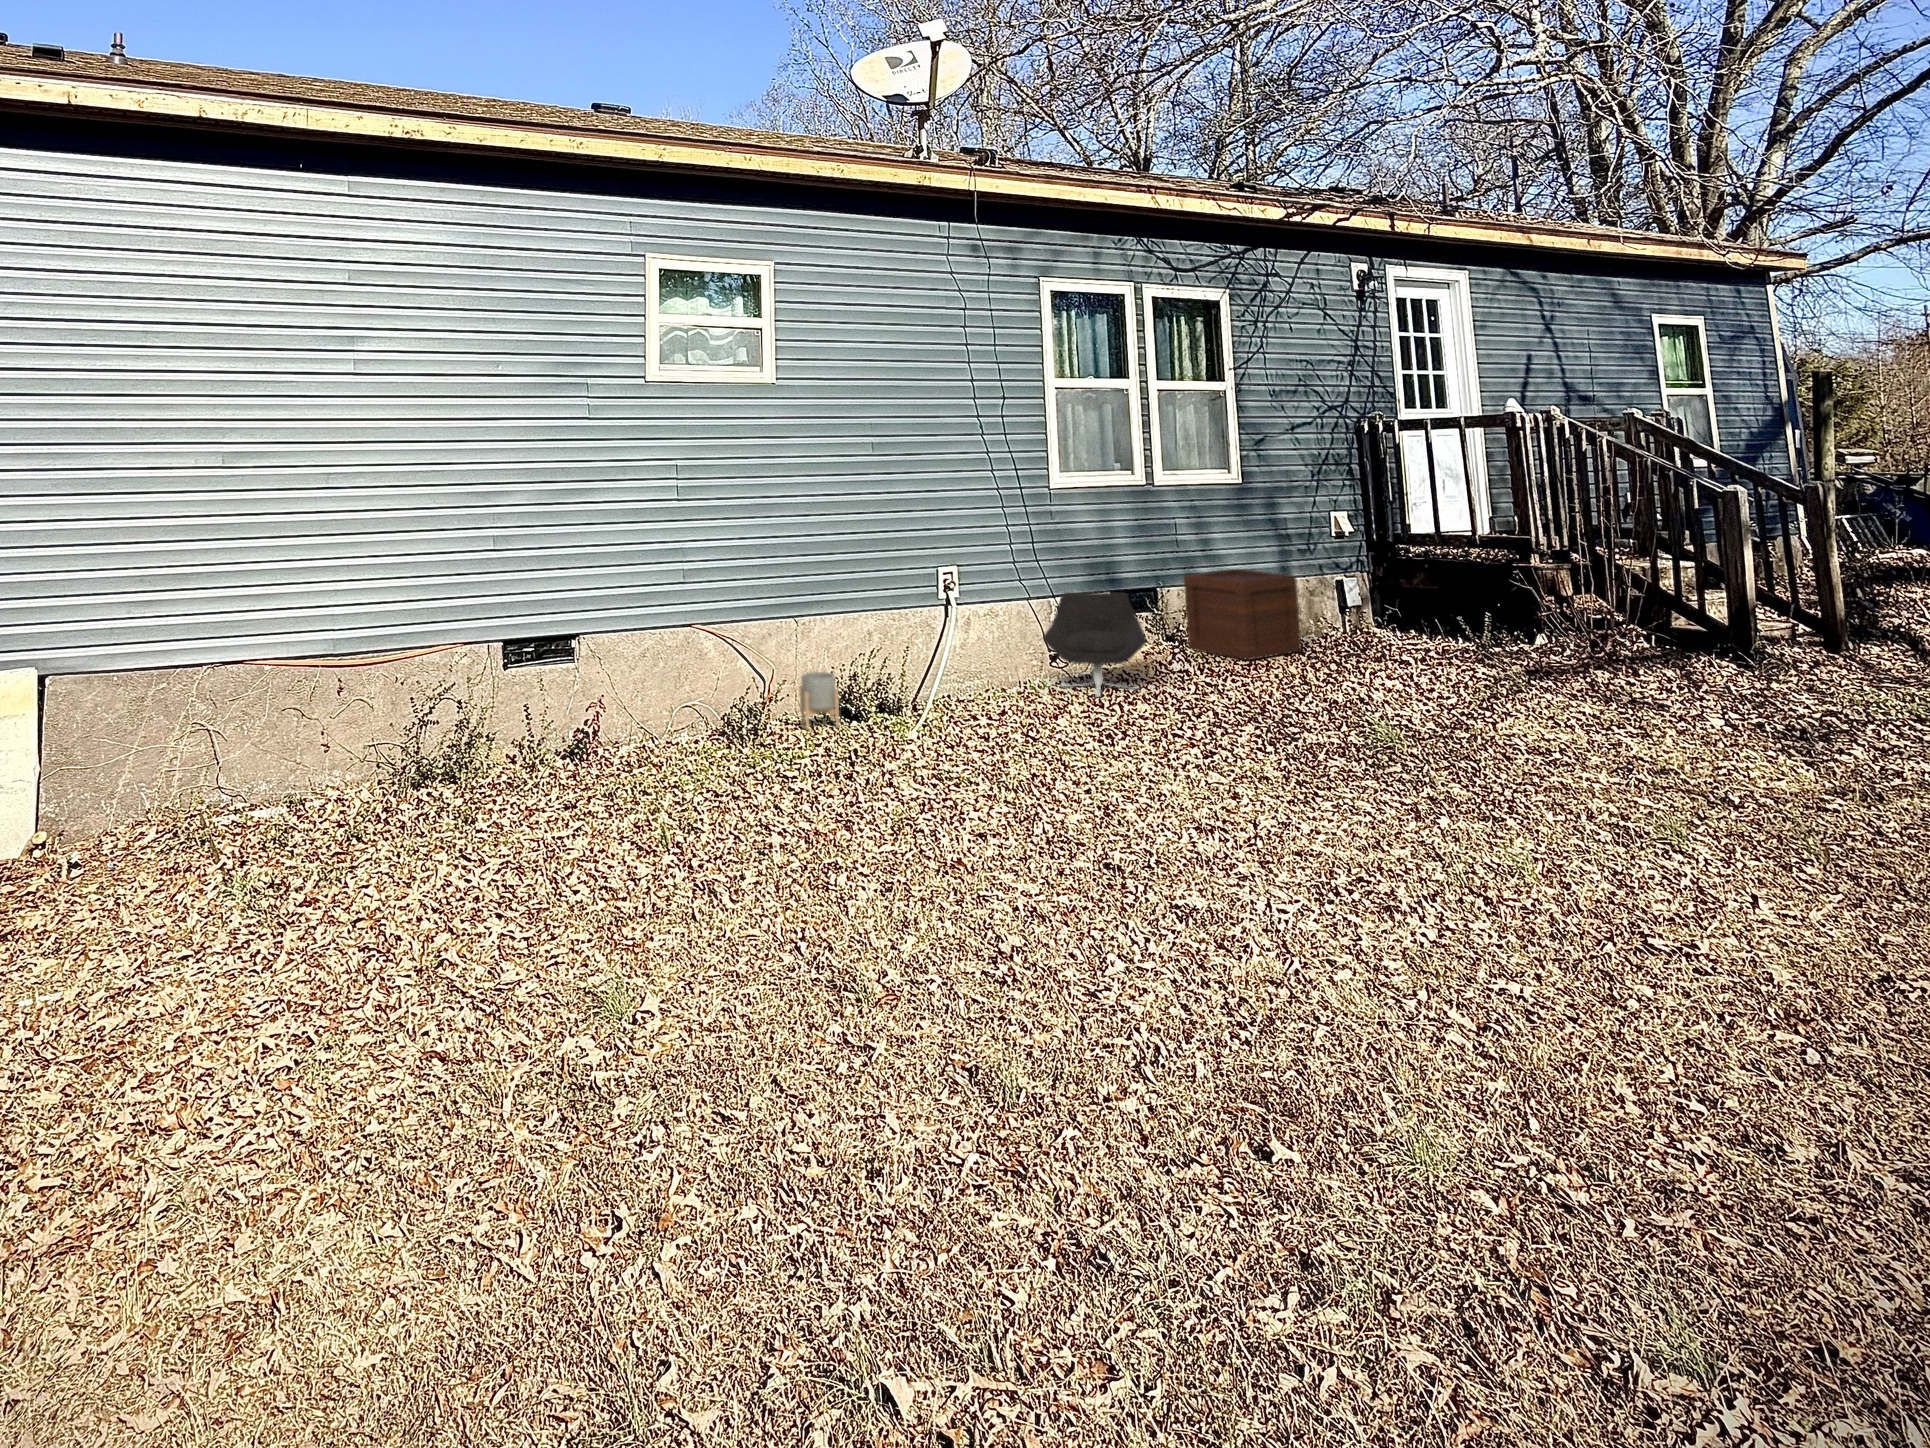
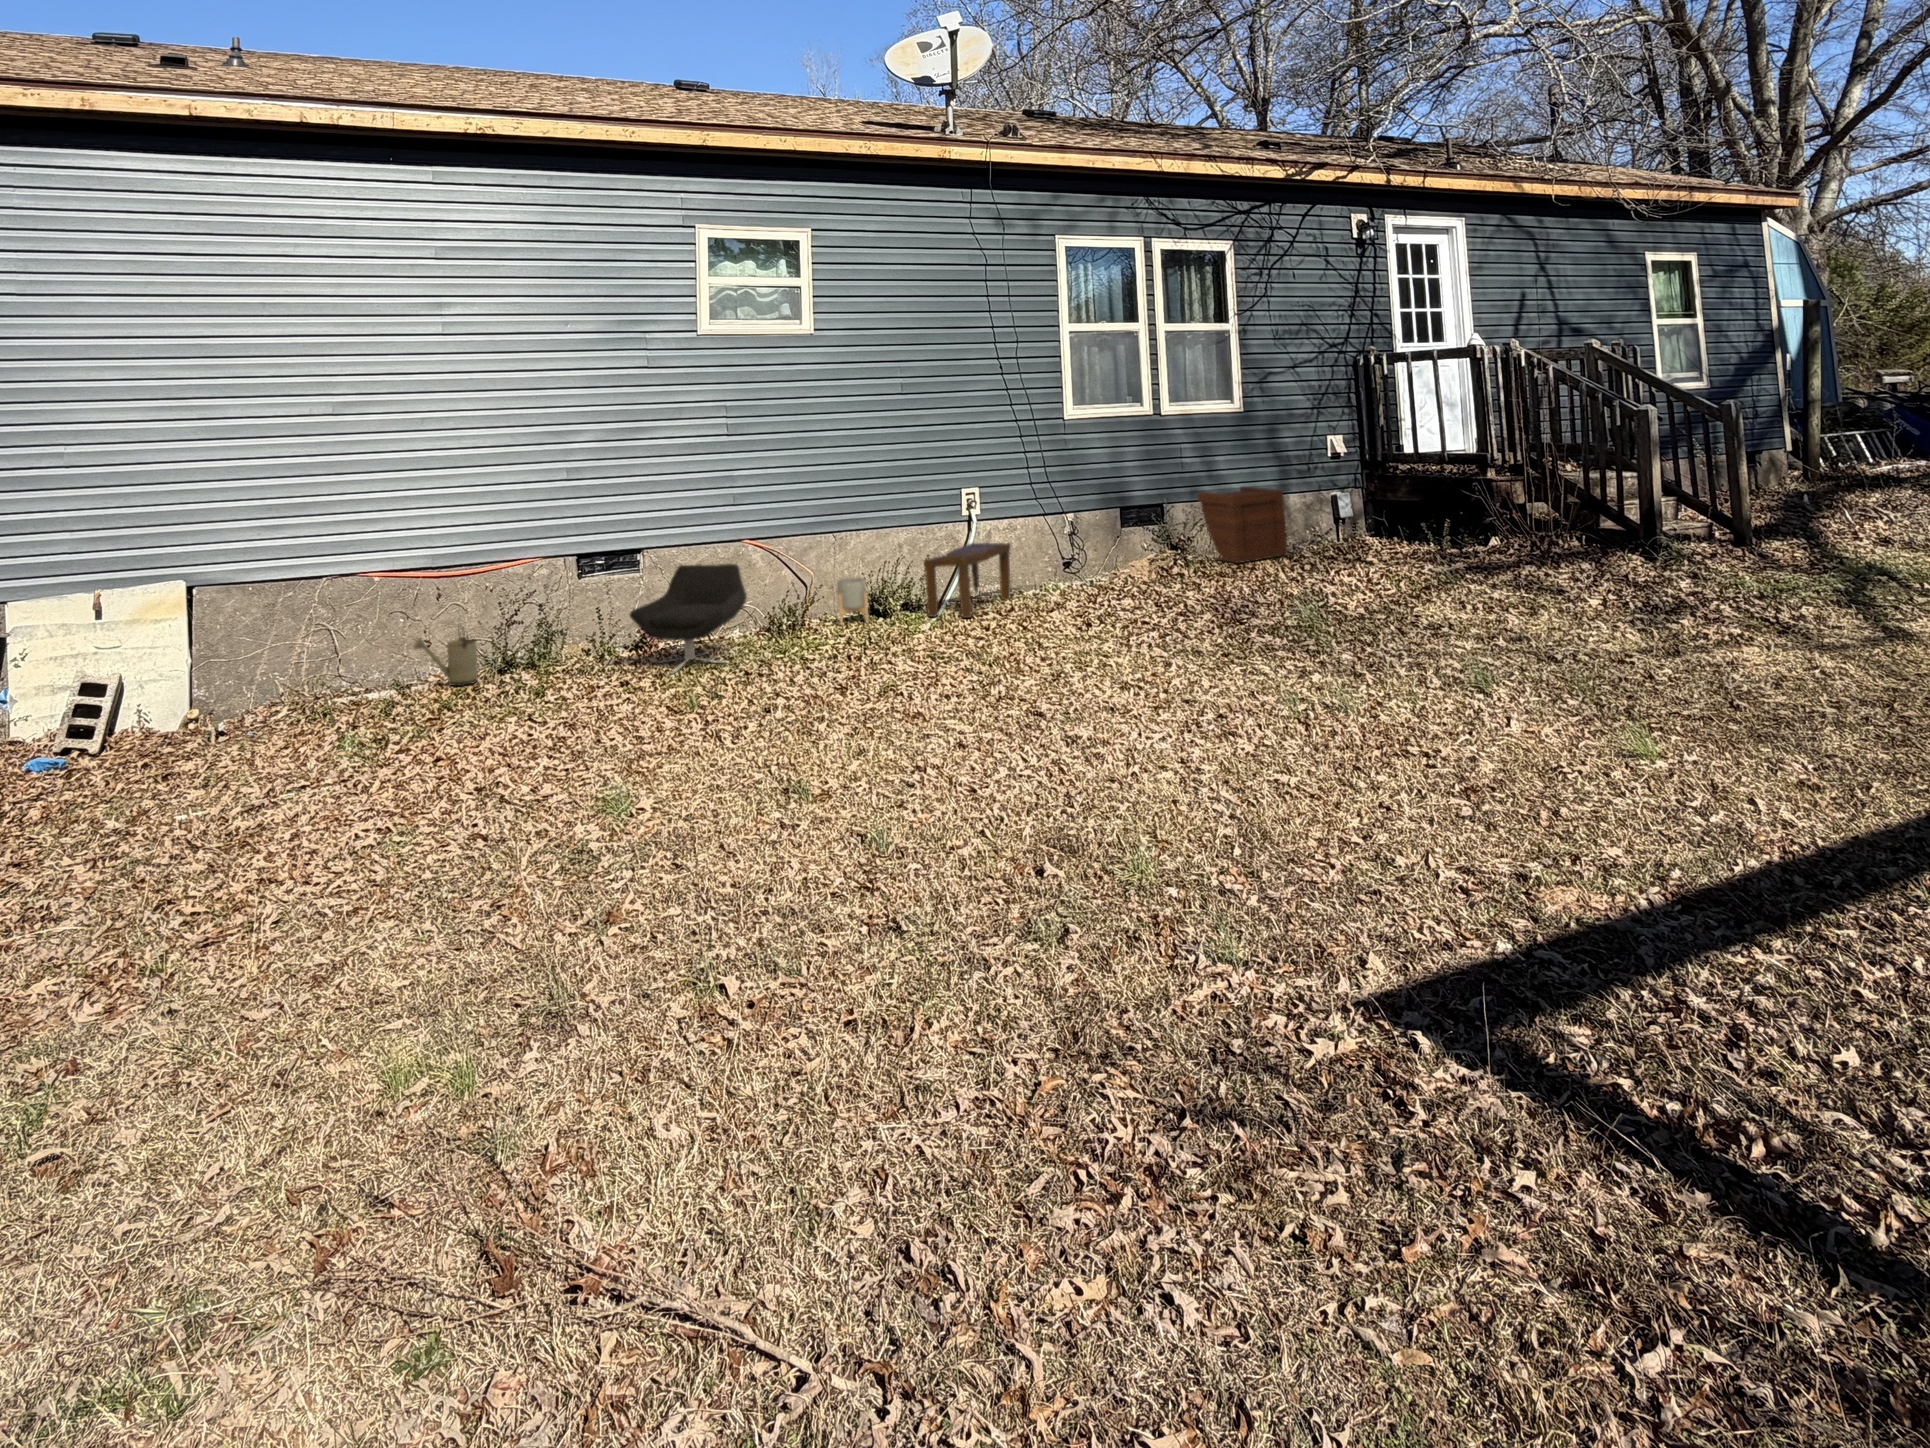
lounge chair: present [1043,592,1147,697] -> present [630,564,747,673]
bench: none [903,632,1000,724] -> present [924,543,1011,618]
watering can: none [309,726,393,803] -> present [413,626,478,686]

